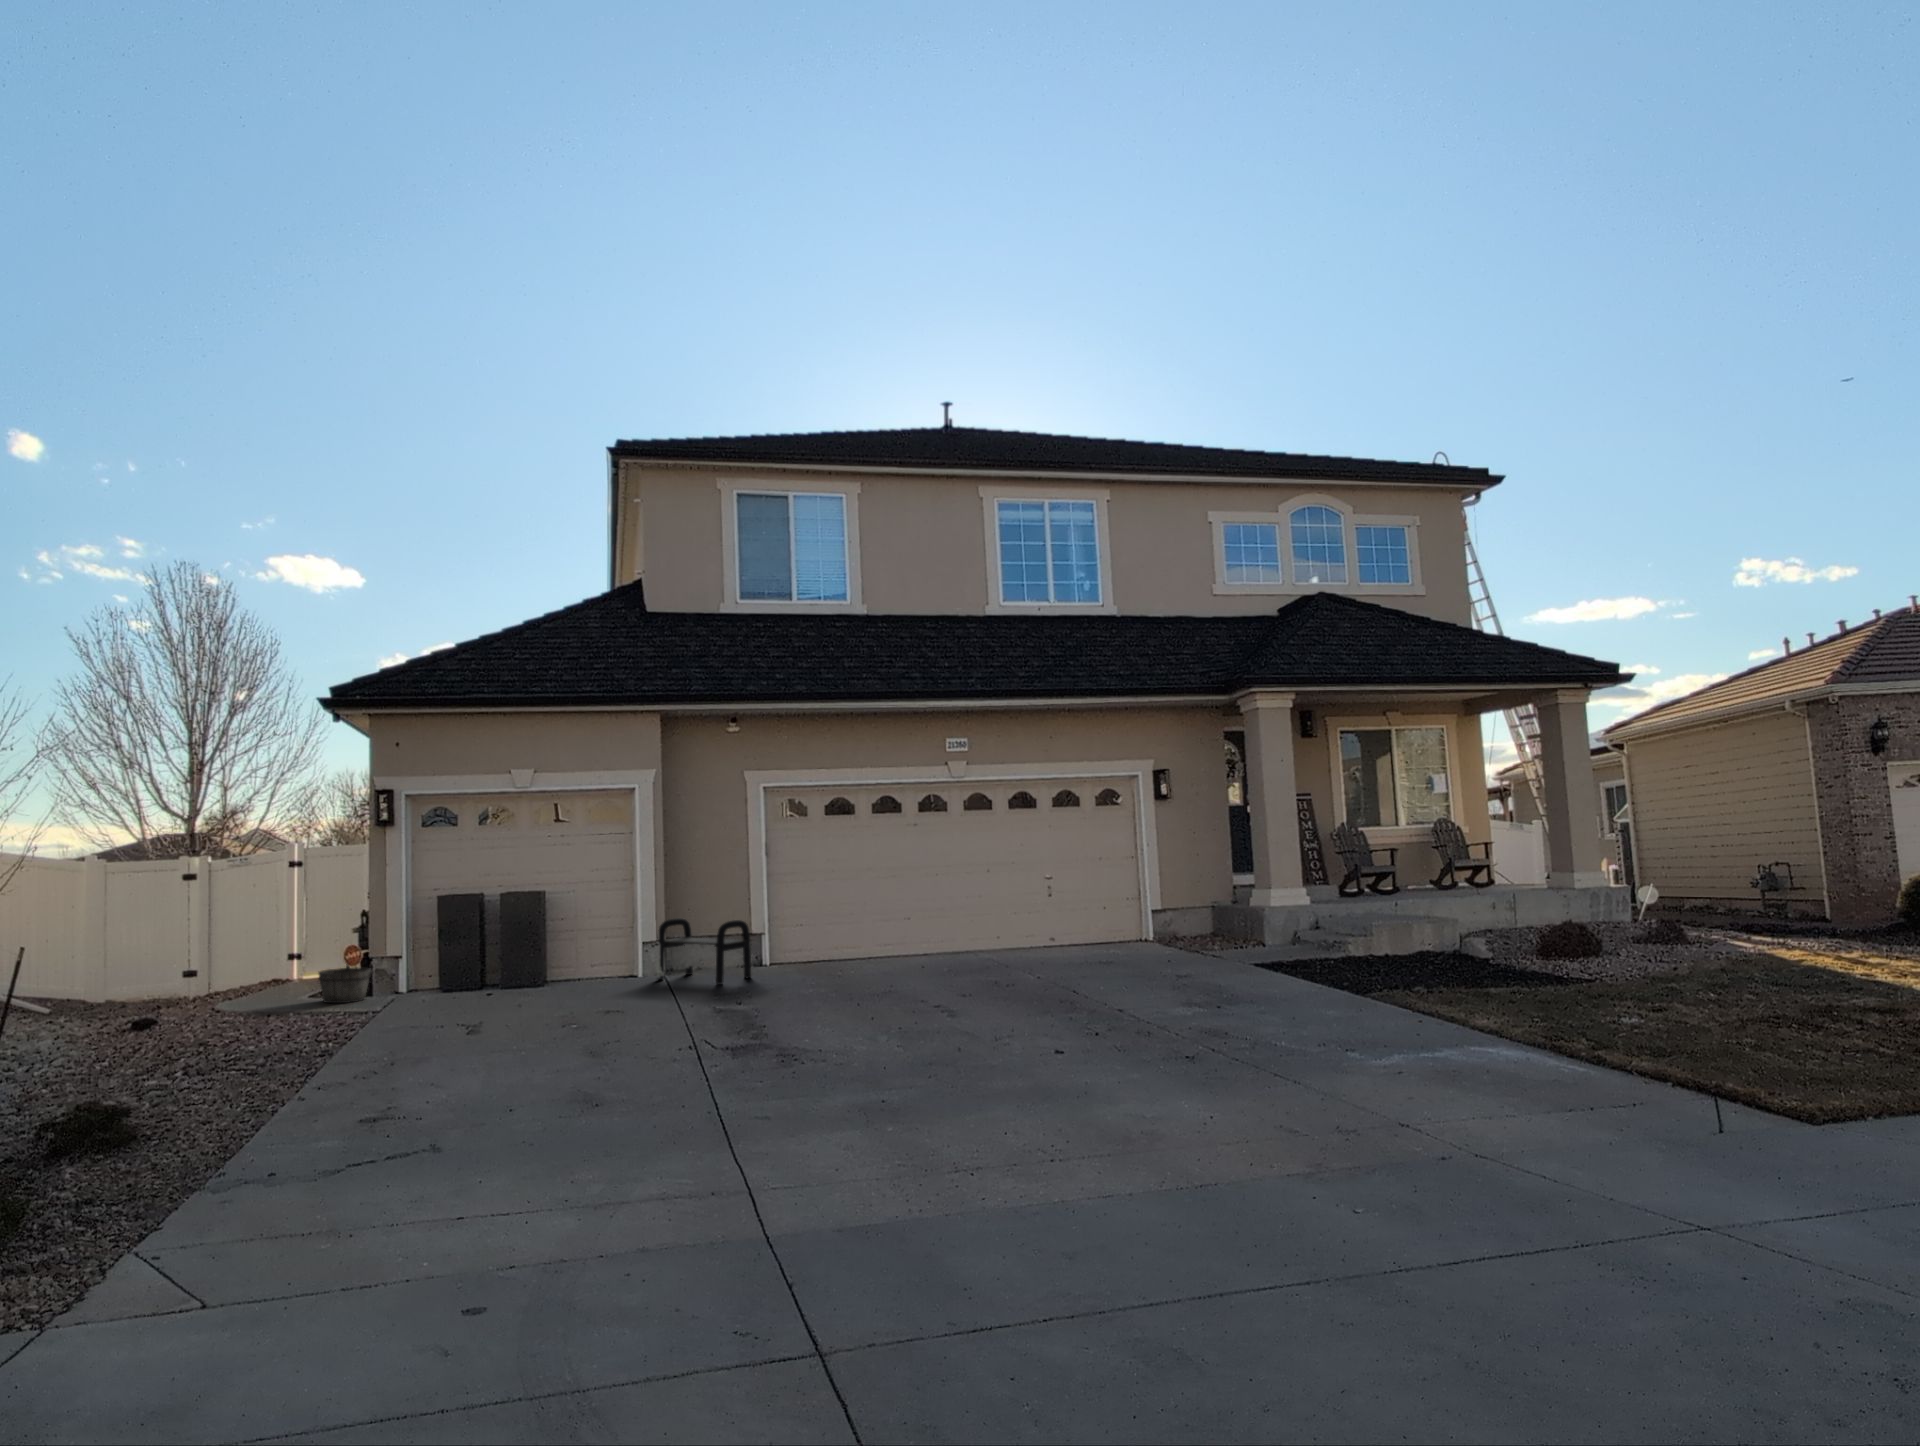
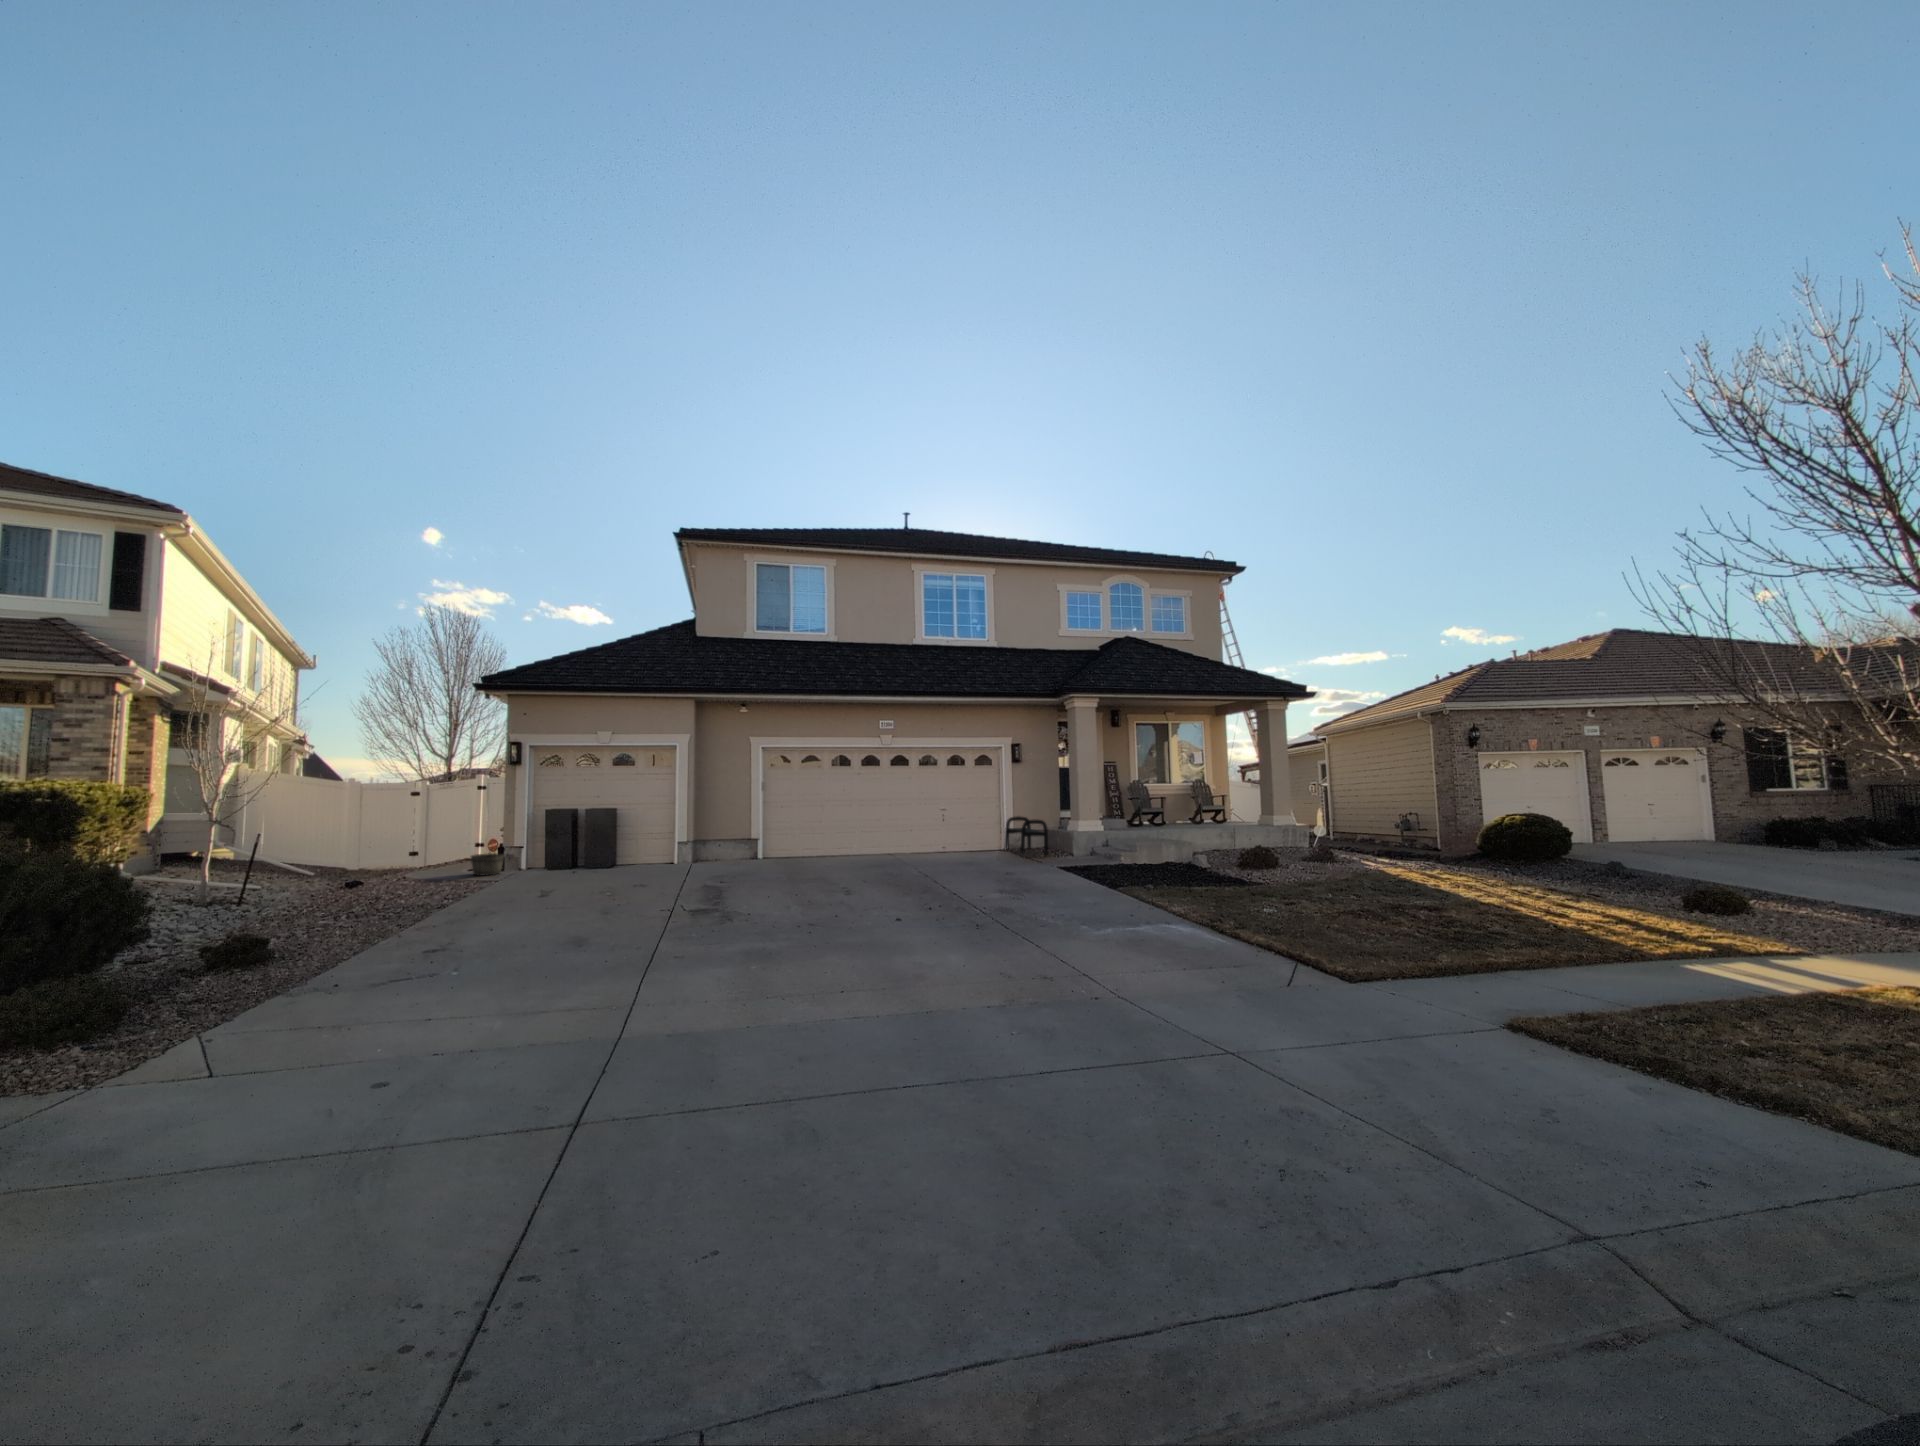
bench: present [657,918,751,984] -> present [1005,816,1048,854]

